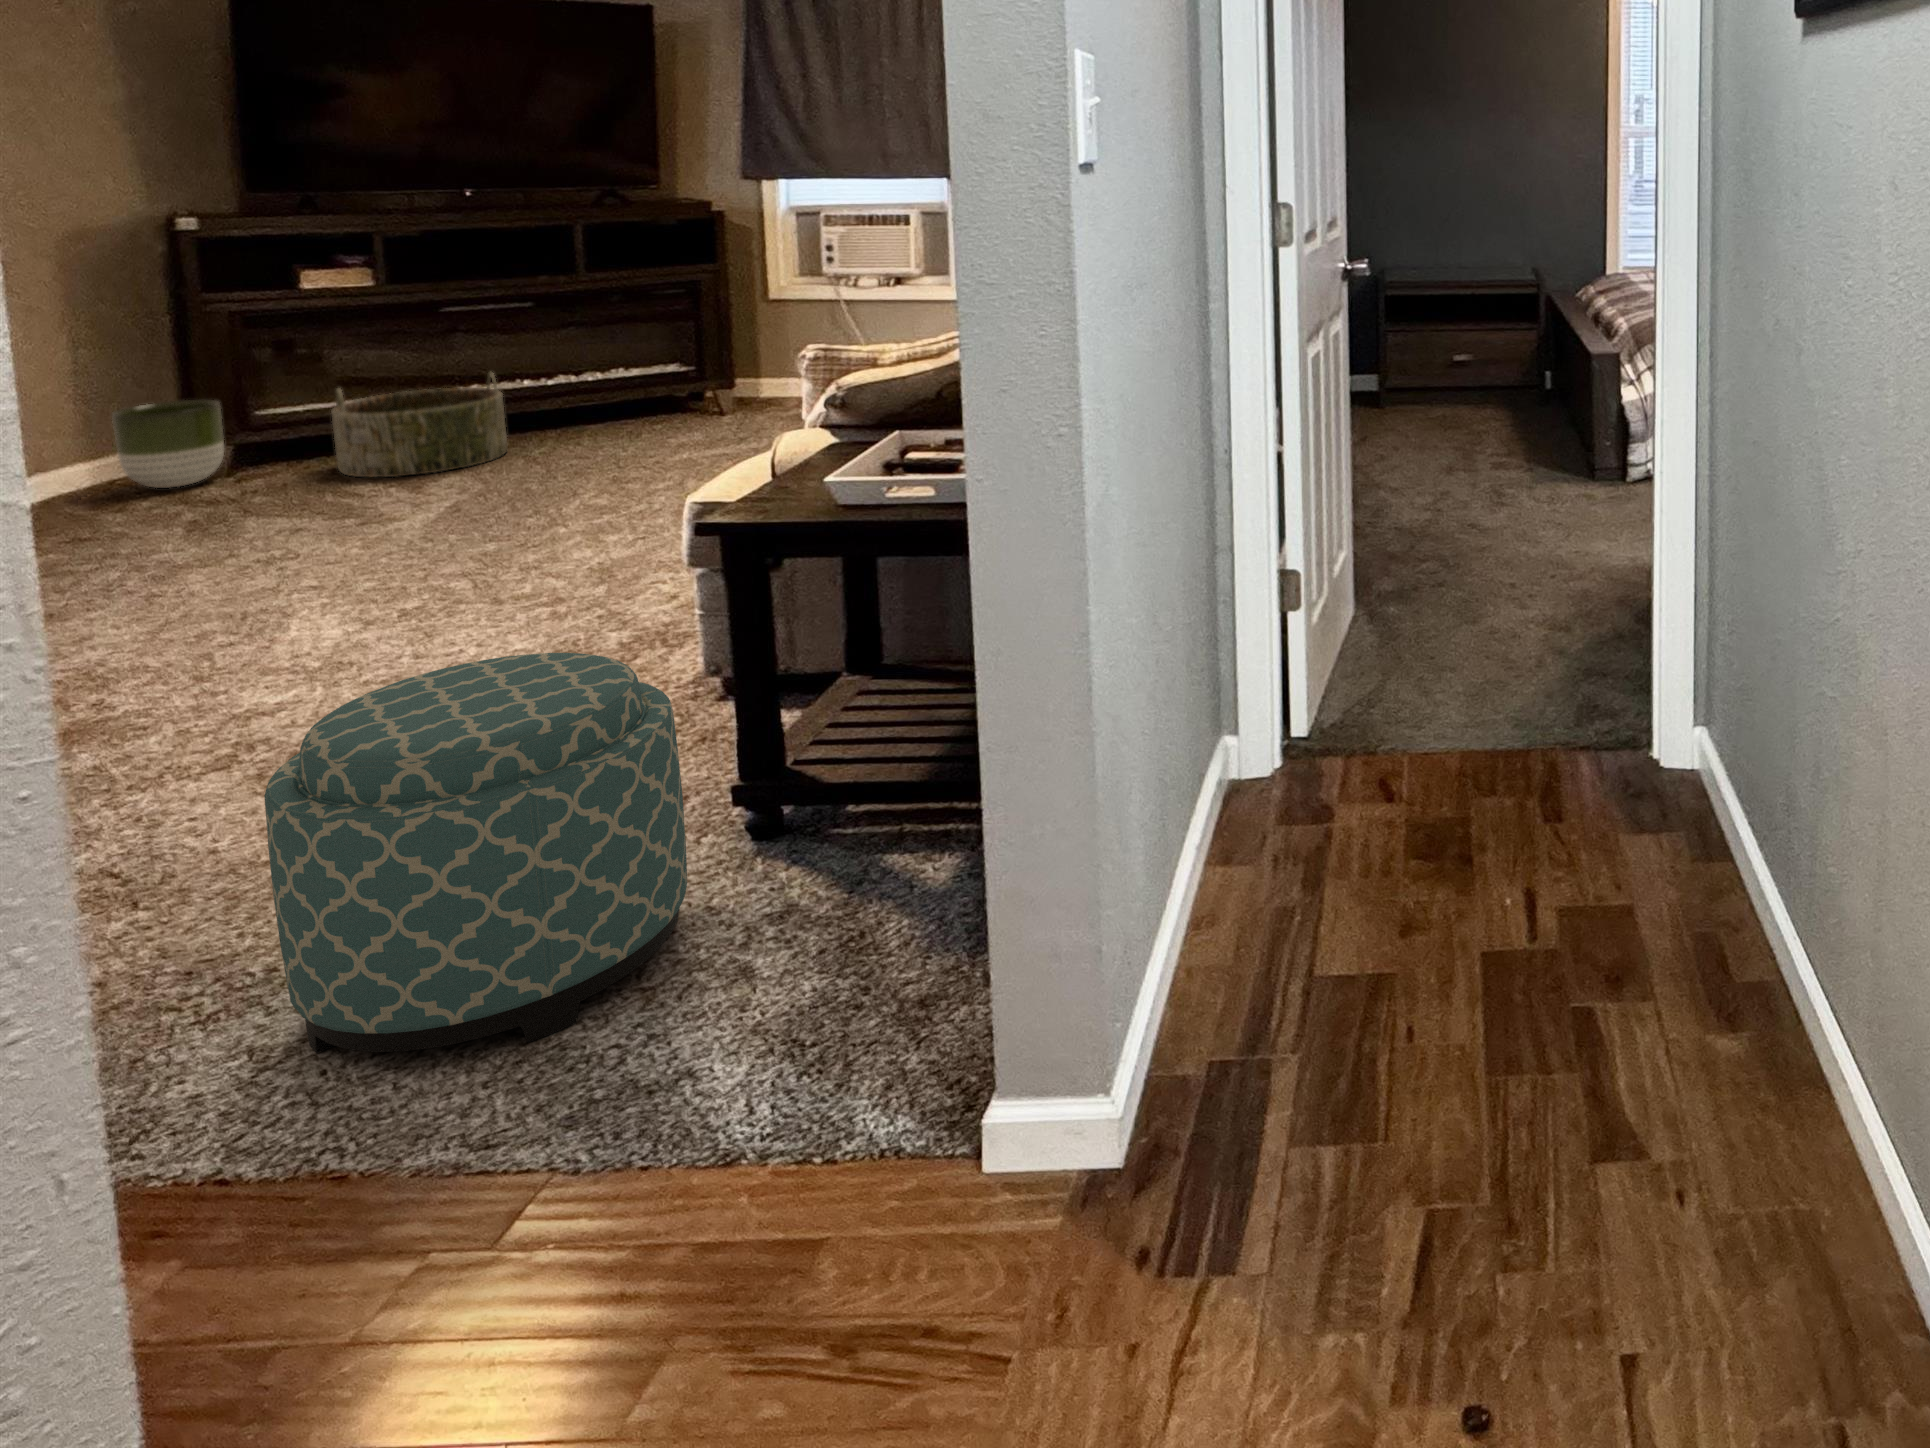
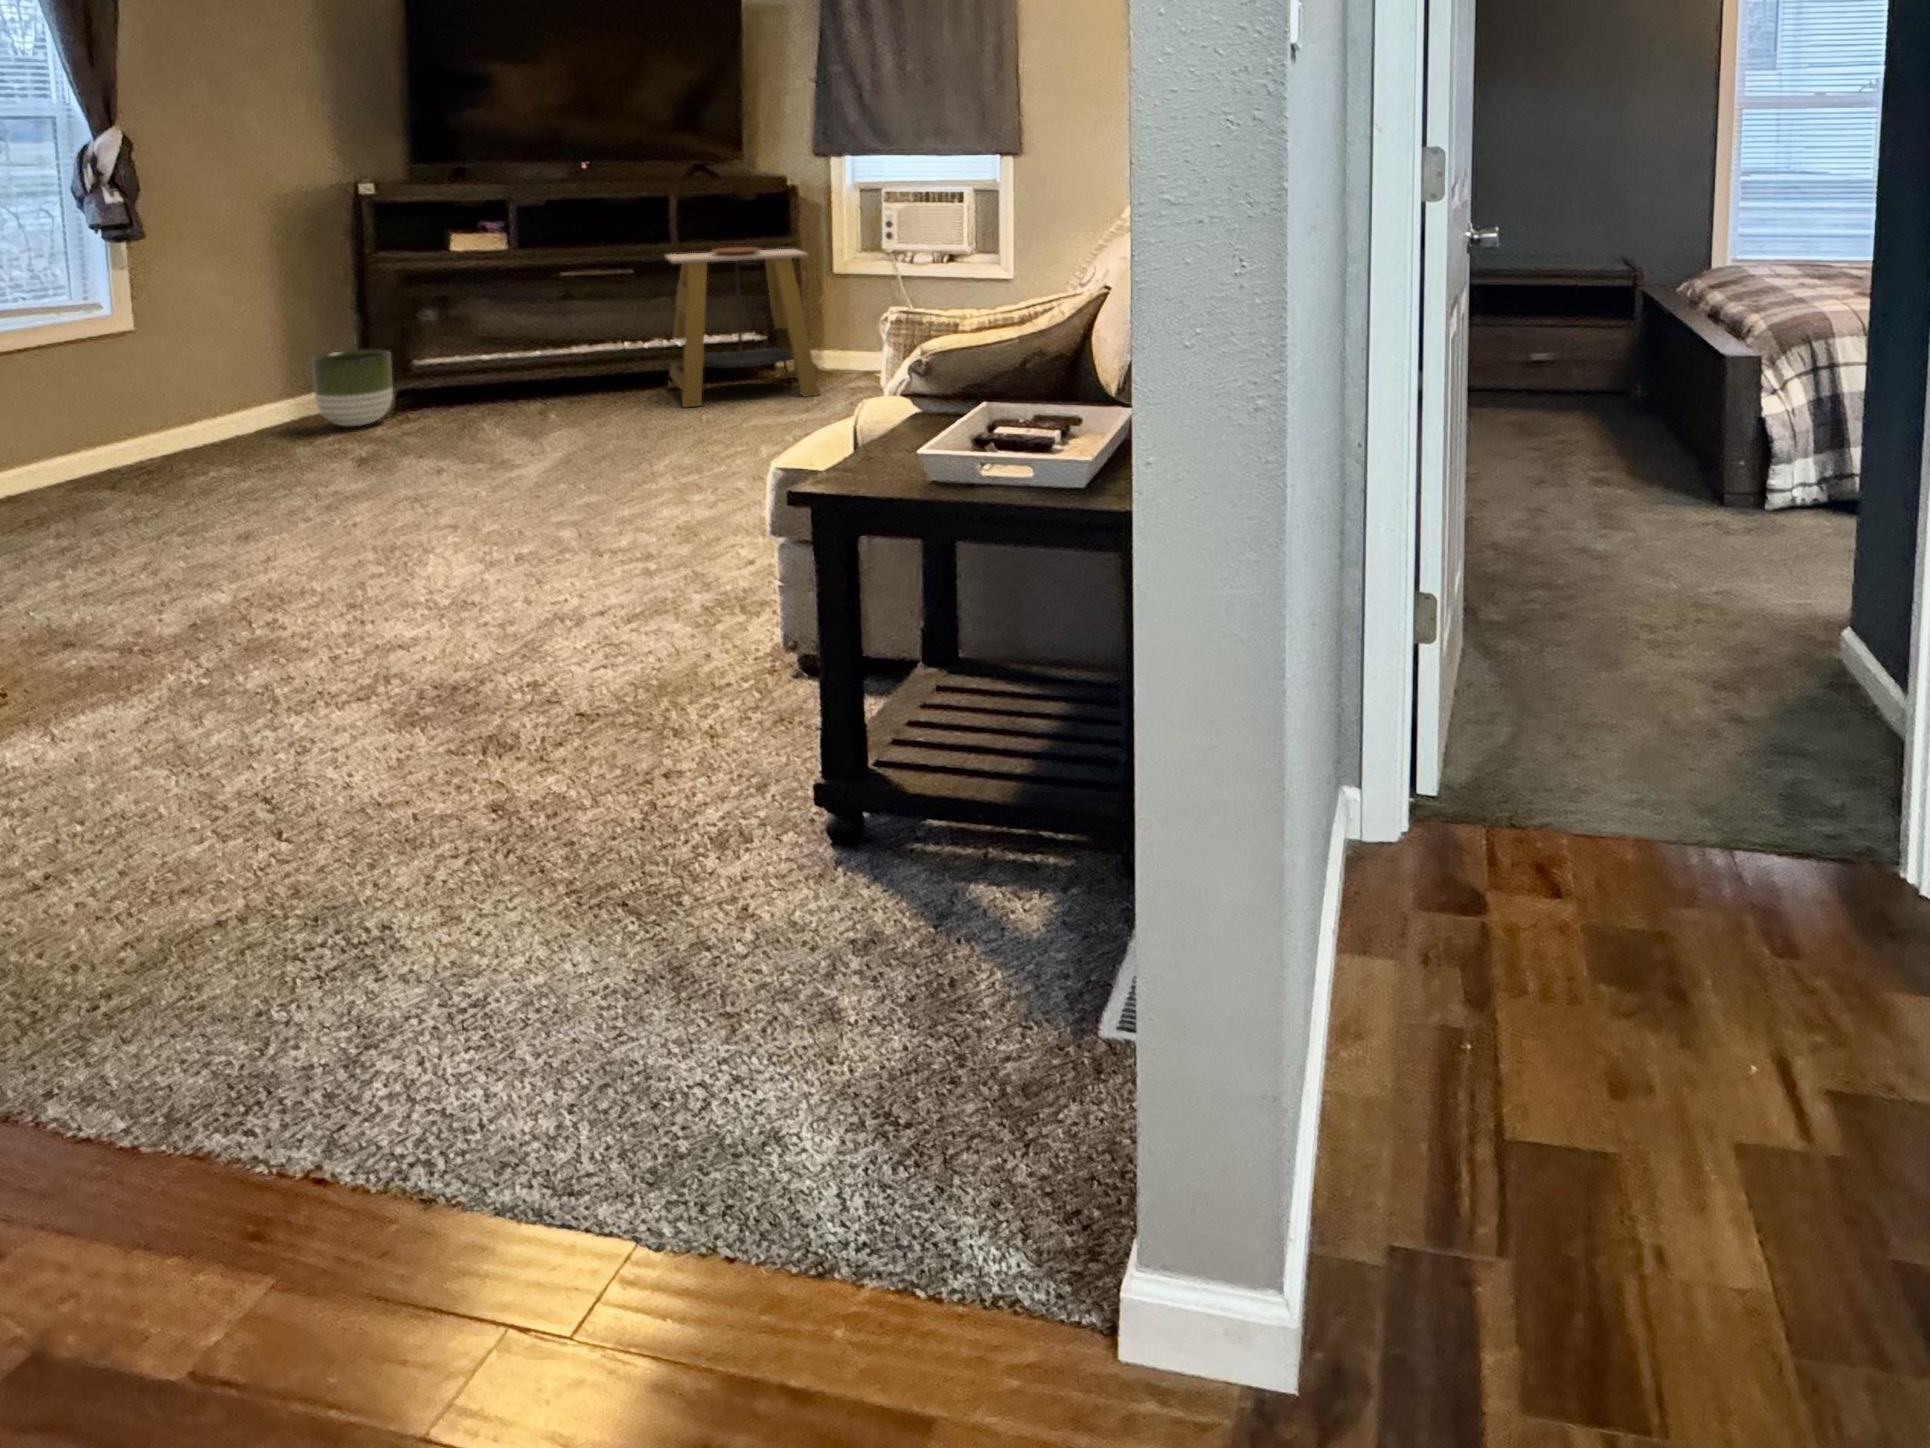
side table: none [569,273,757,445] -> present [665,247,819,407]
basket: present [331,372,507,477] -> none [473,334,611,427]
ottoman: present [264,653,687,1053] -> none [380,622,771,1062]

